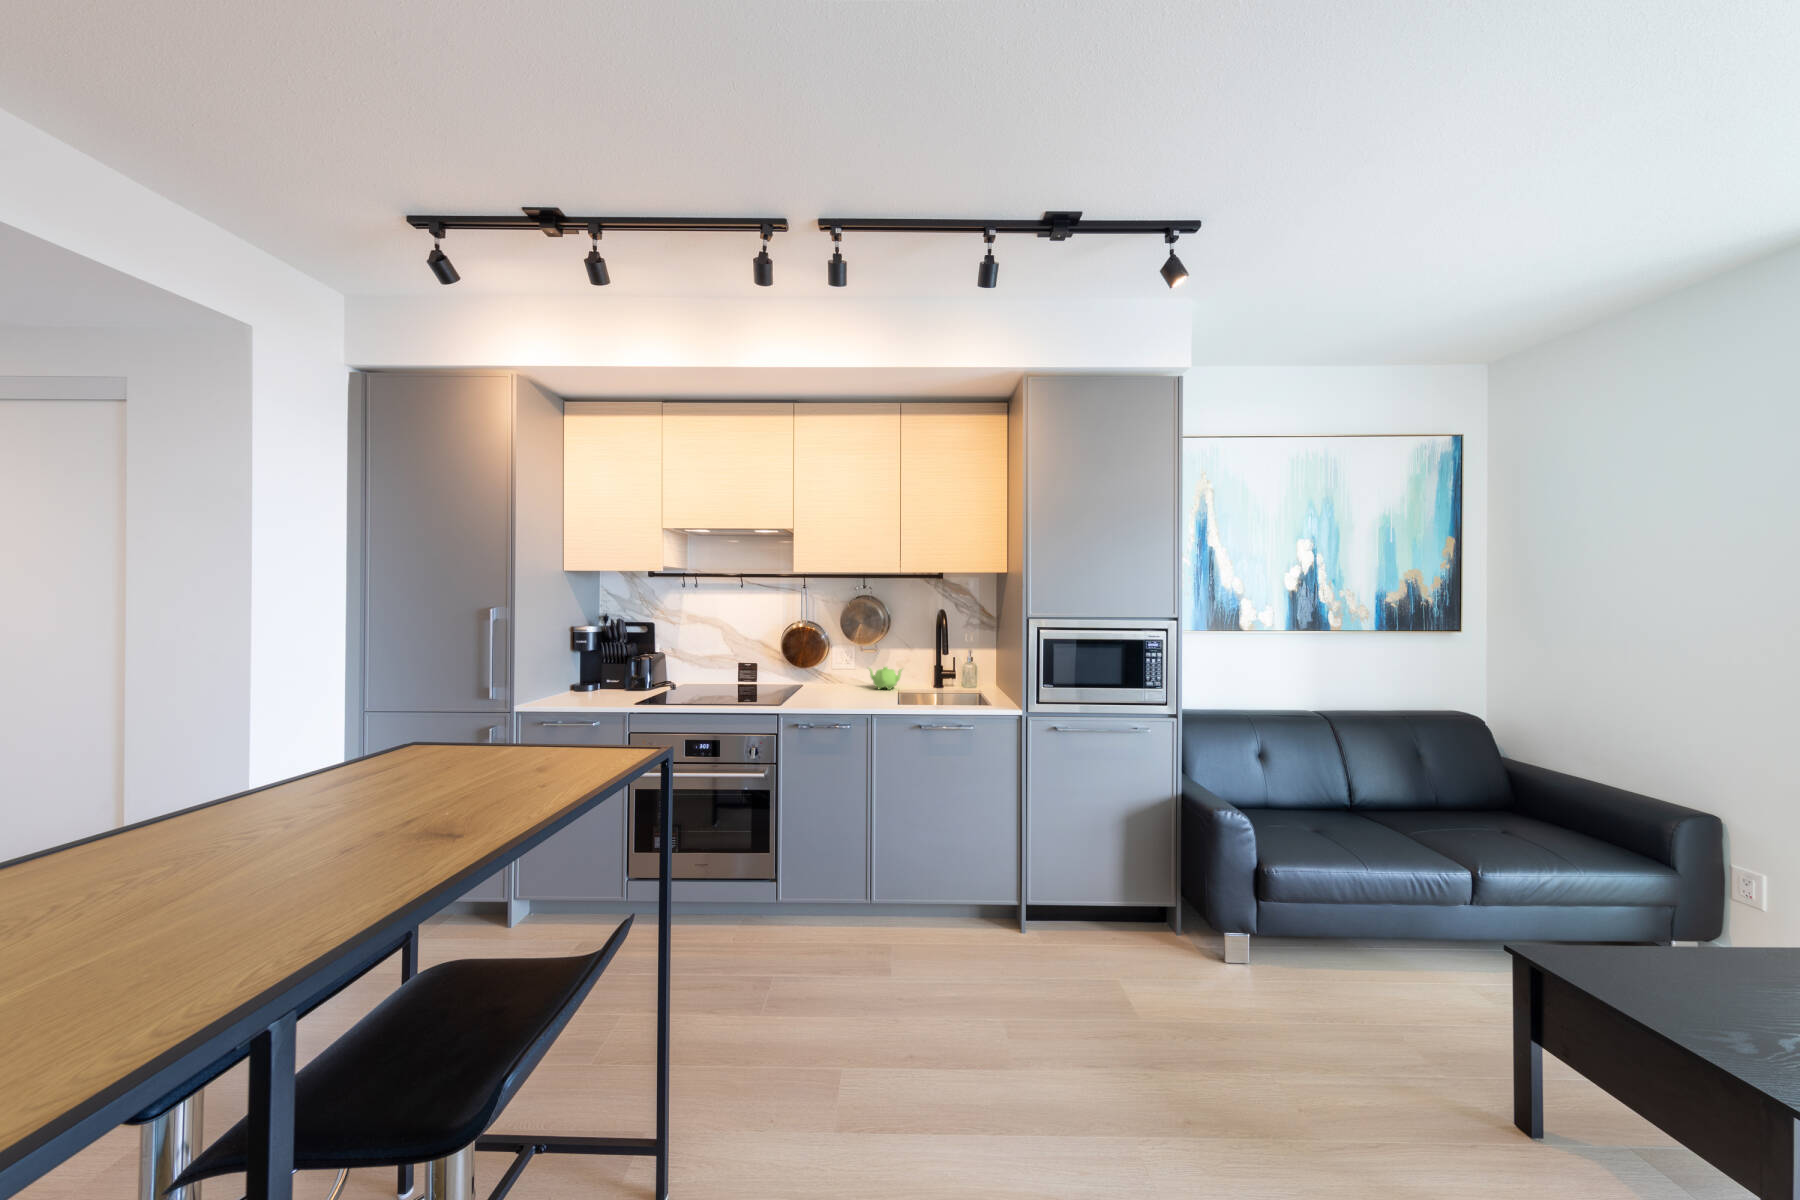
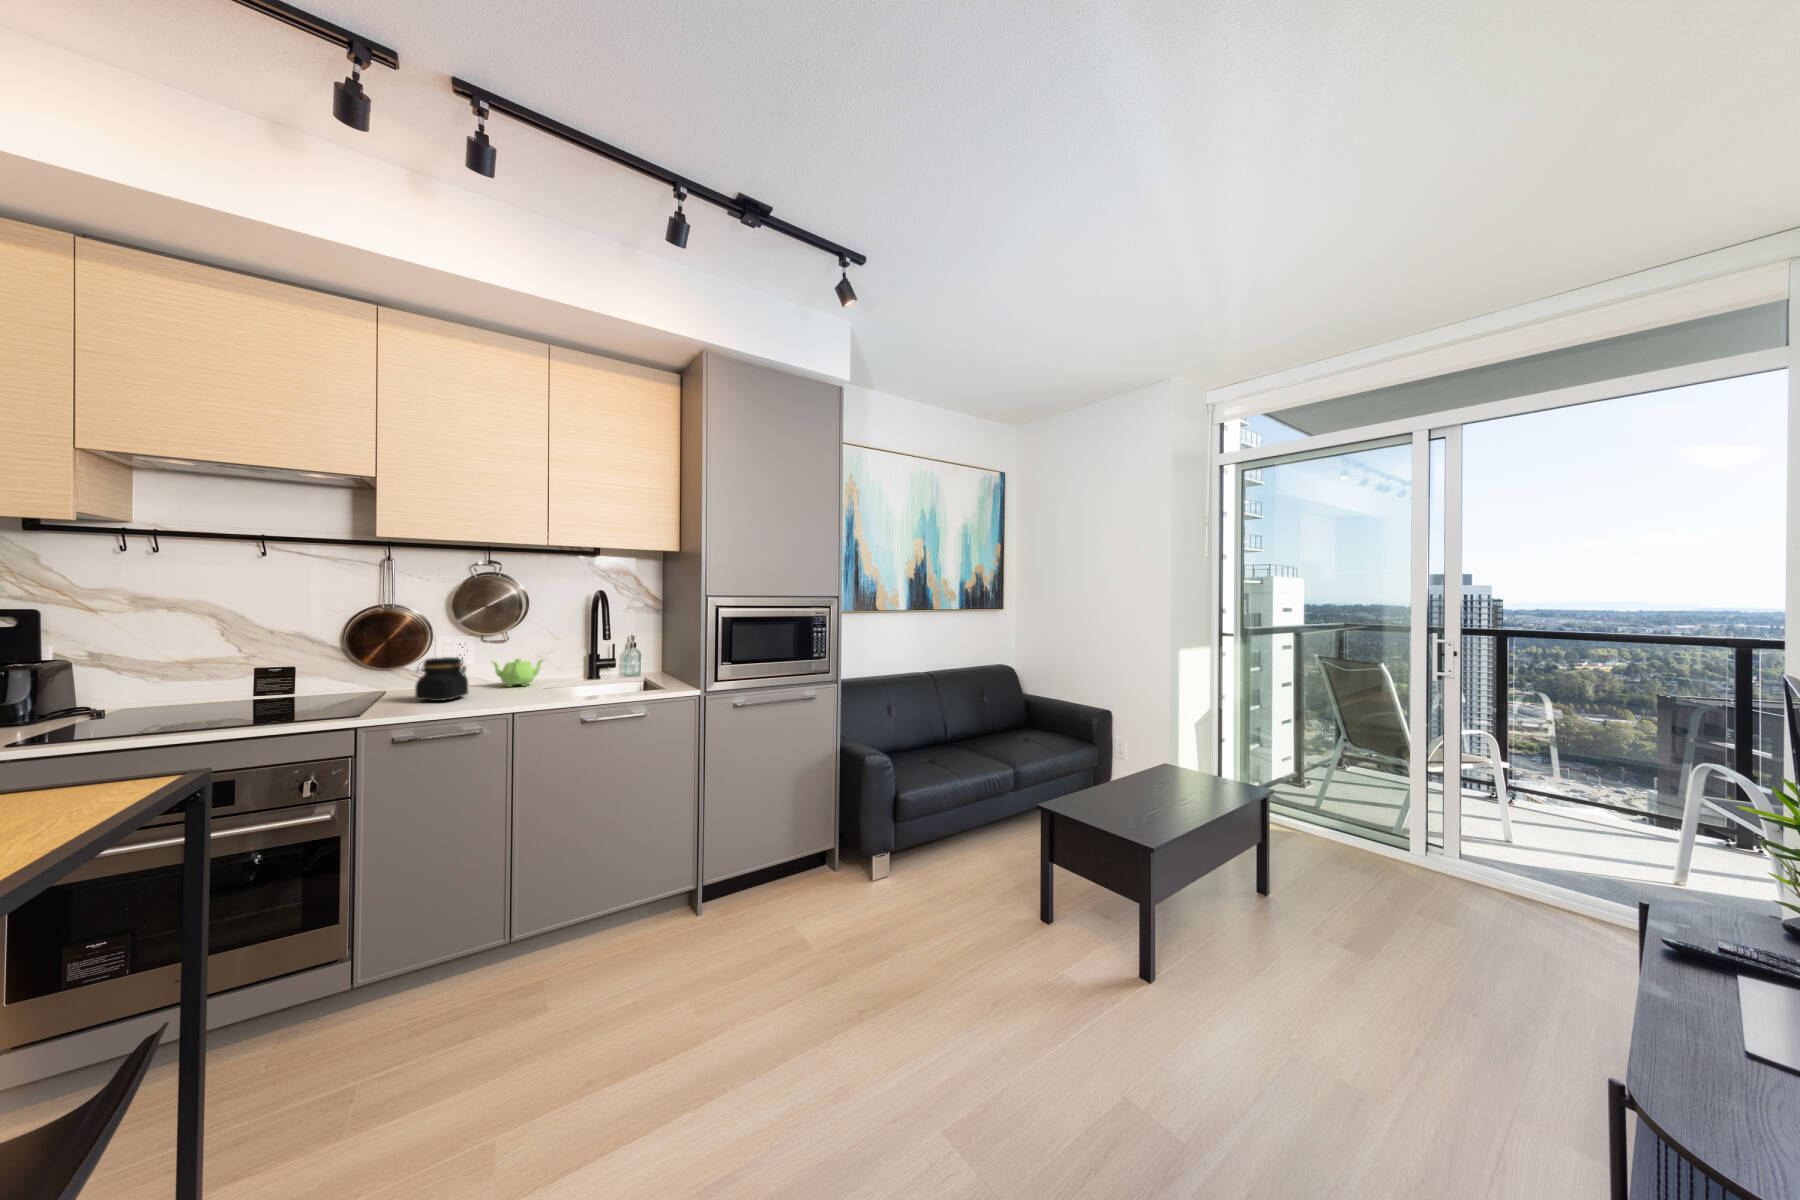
jar: none [814,664,847,698] -> present [415,657,468,701]

